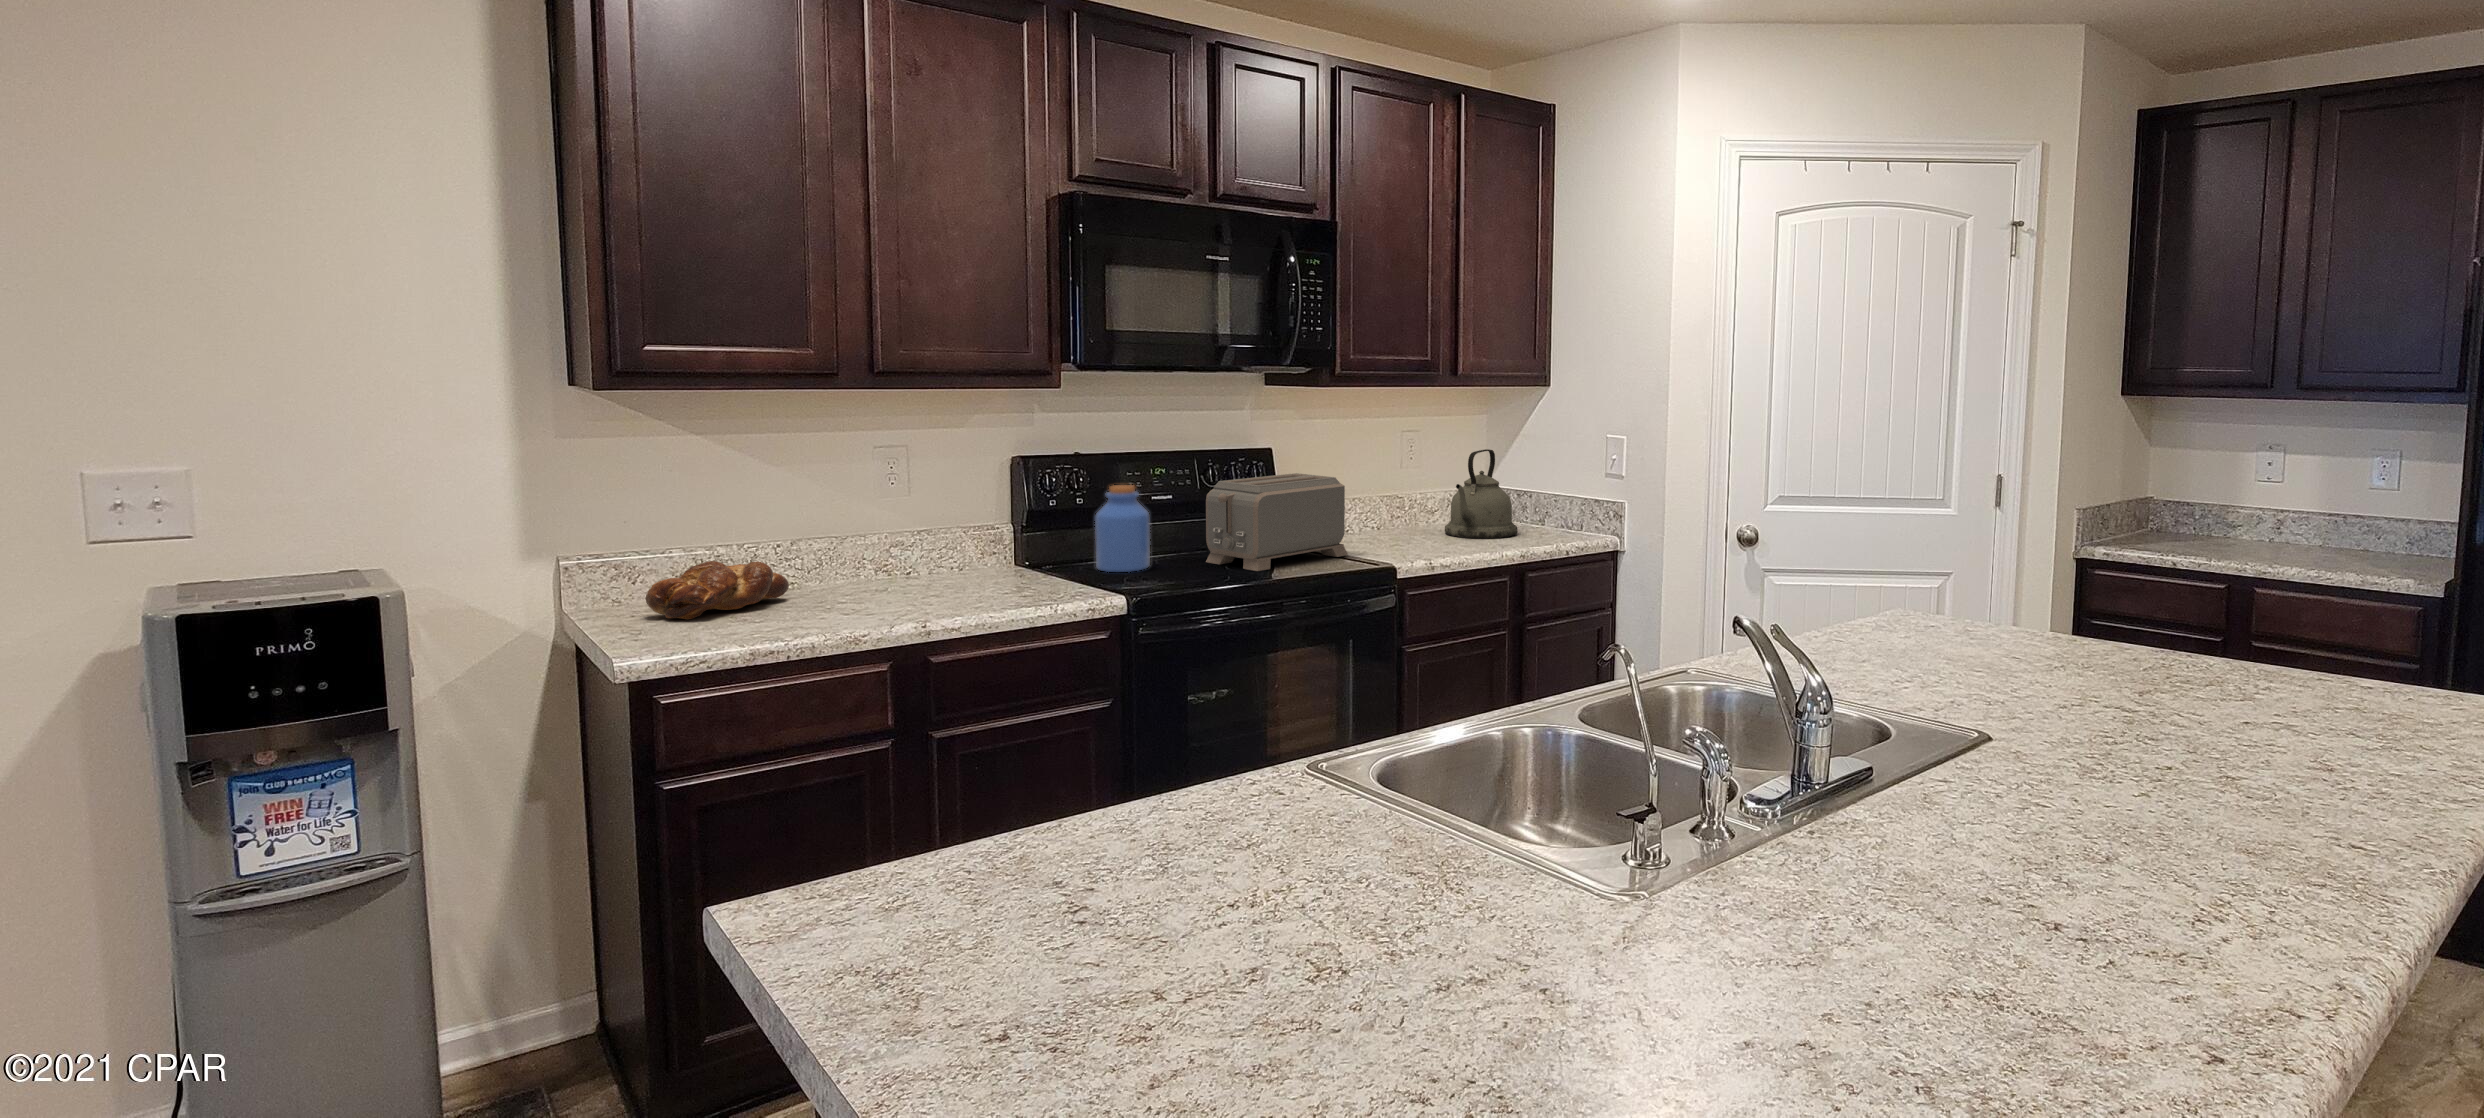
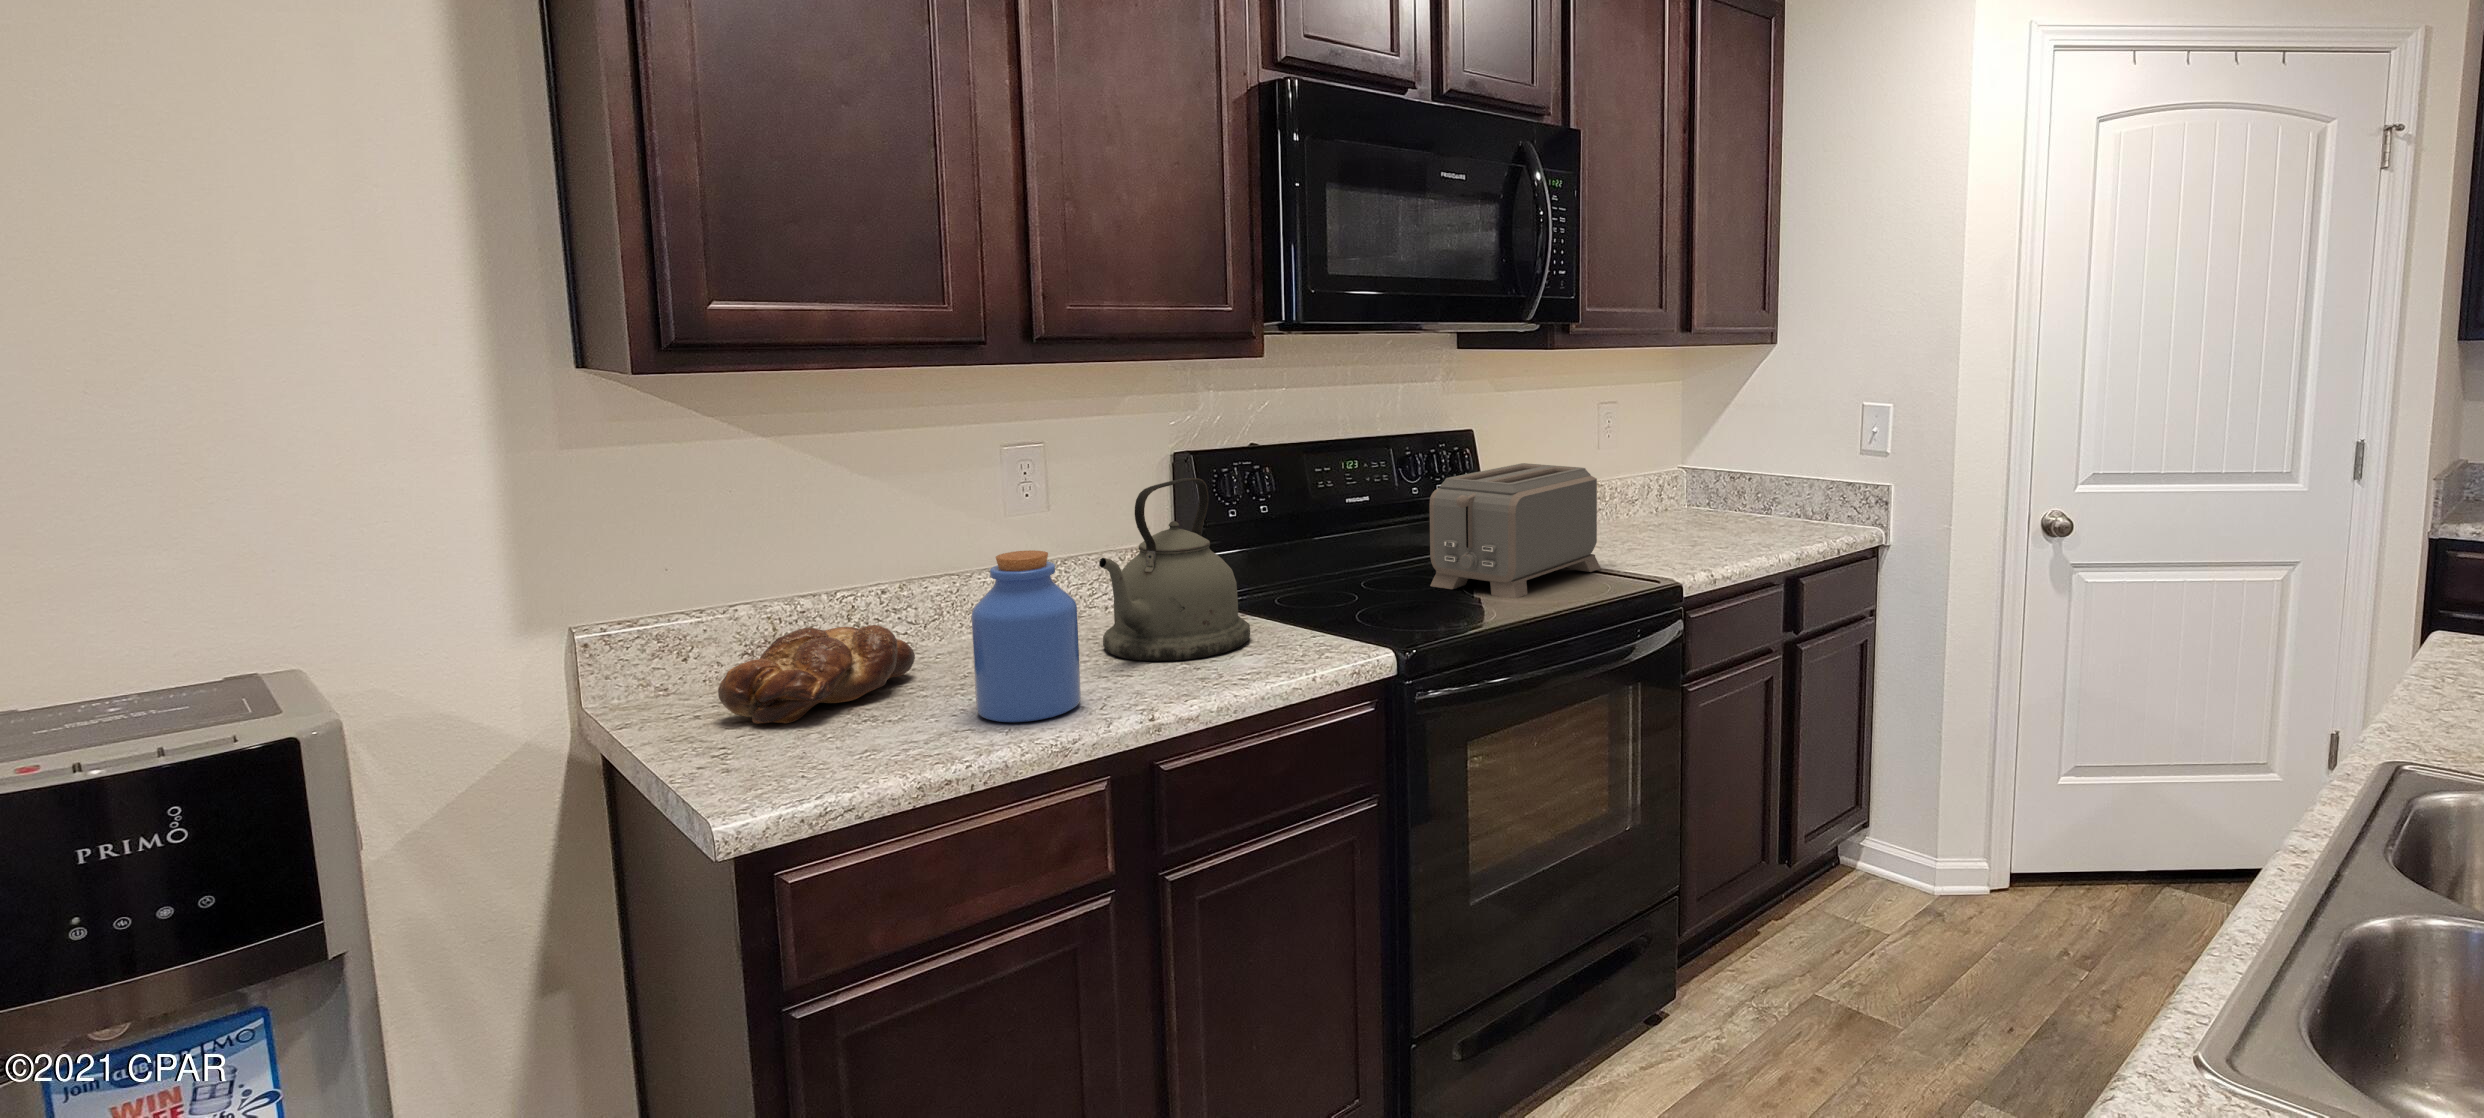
kettle: present [1445,449,1518,538] -> present [1099,478,1250,661]
jar: present [1095,485,1150,572] -> present [971,550,1081,722]

